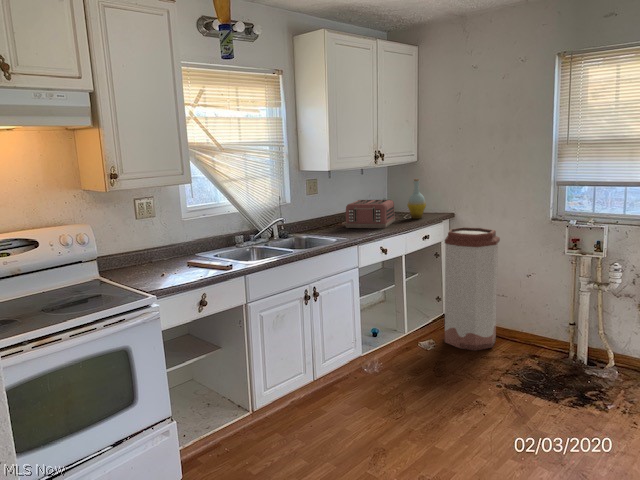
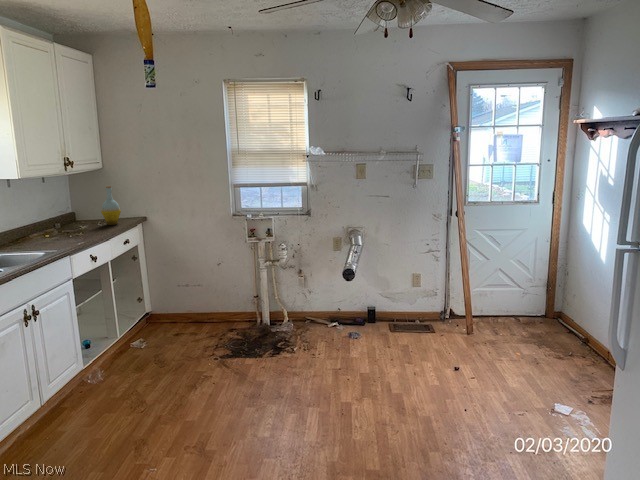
toaster: present [345,200,395,228] -> none [37,208,91,240]
trash can: present [445,227,500,351] -> none [145,228,198,338]

